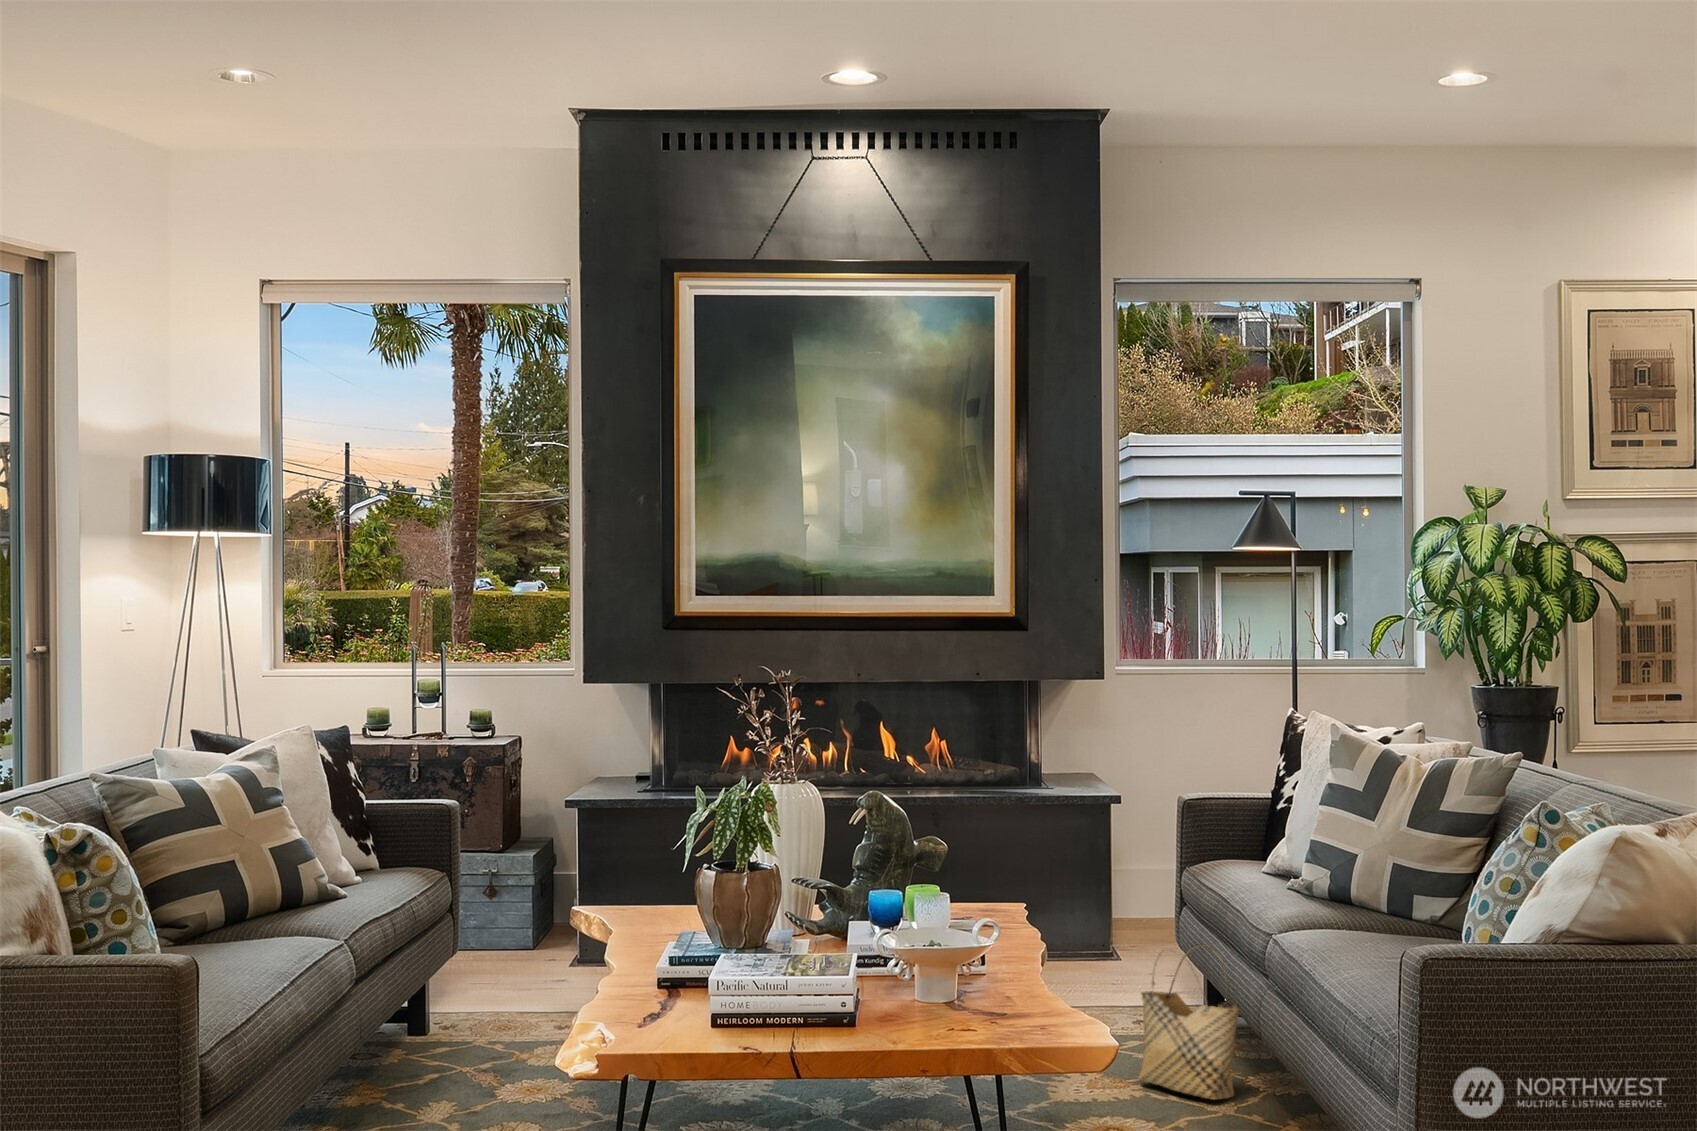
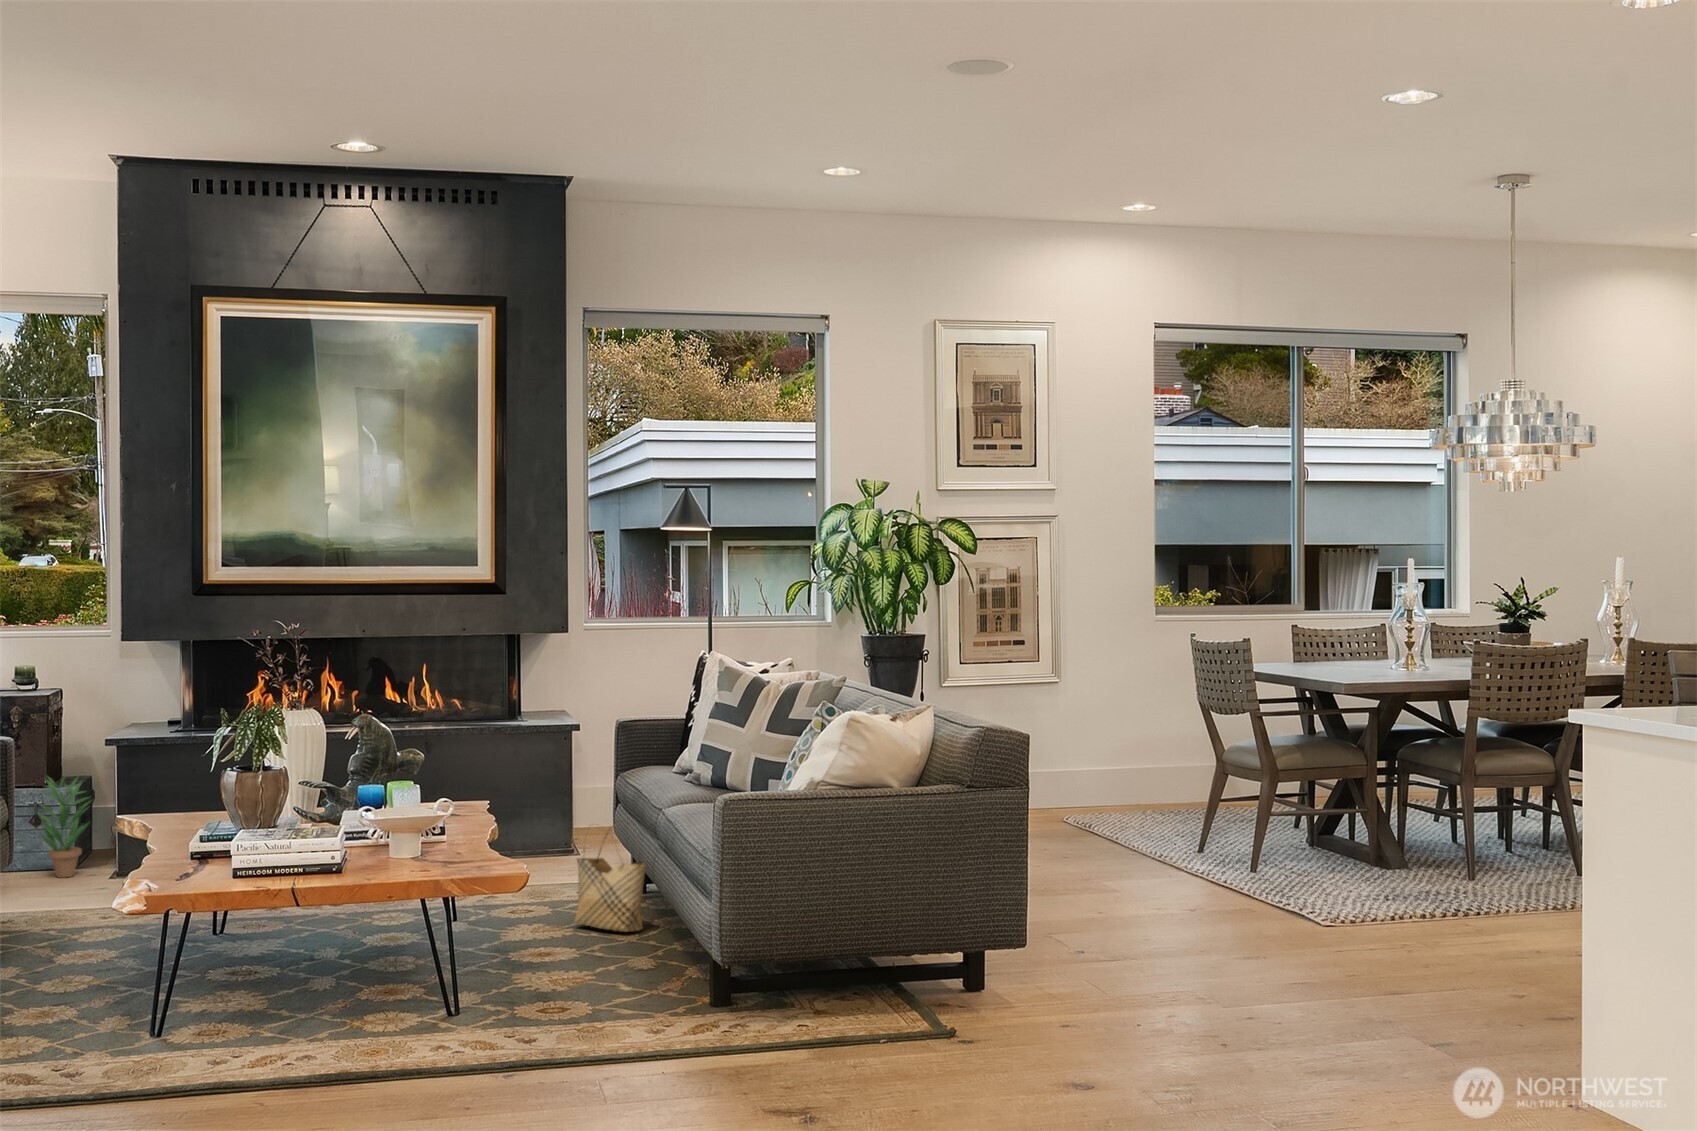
potted plant: none [484,837,551,961] -> present [38,777,89,878]

